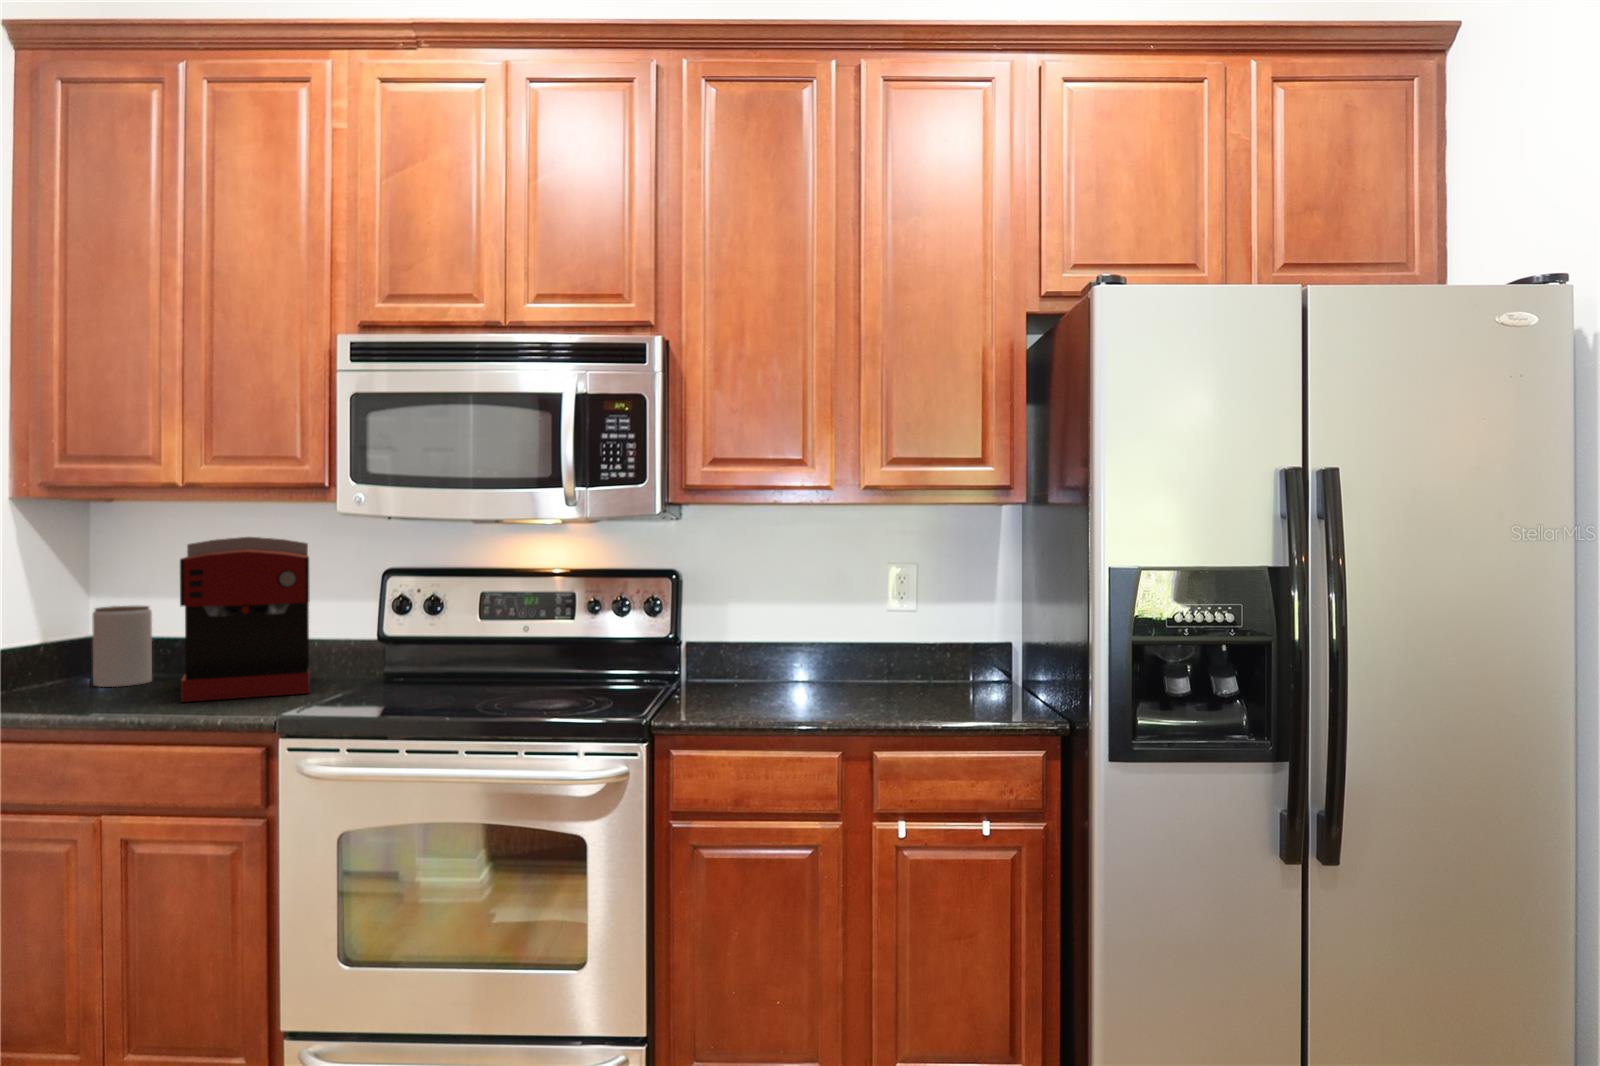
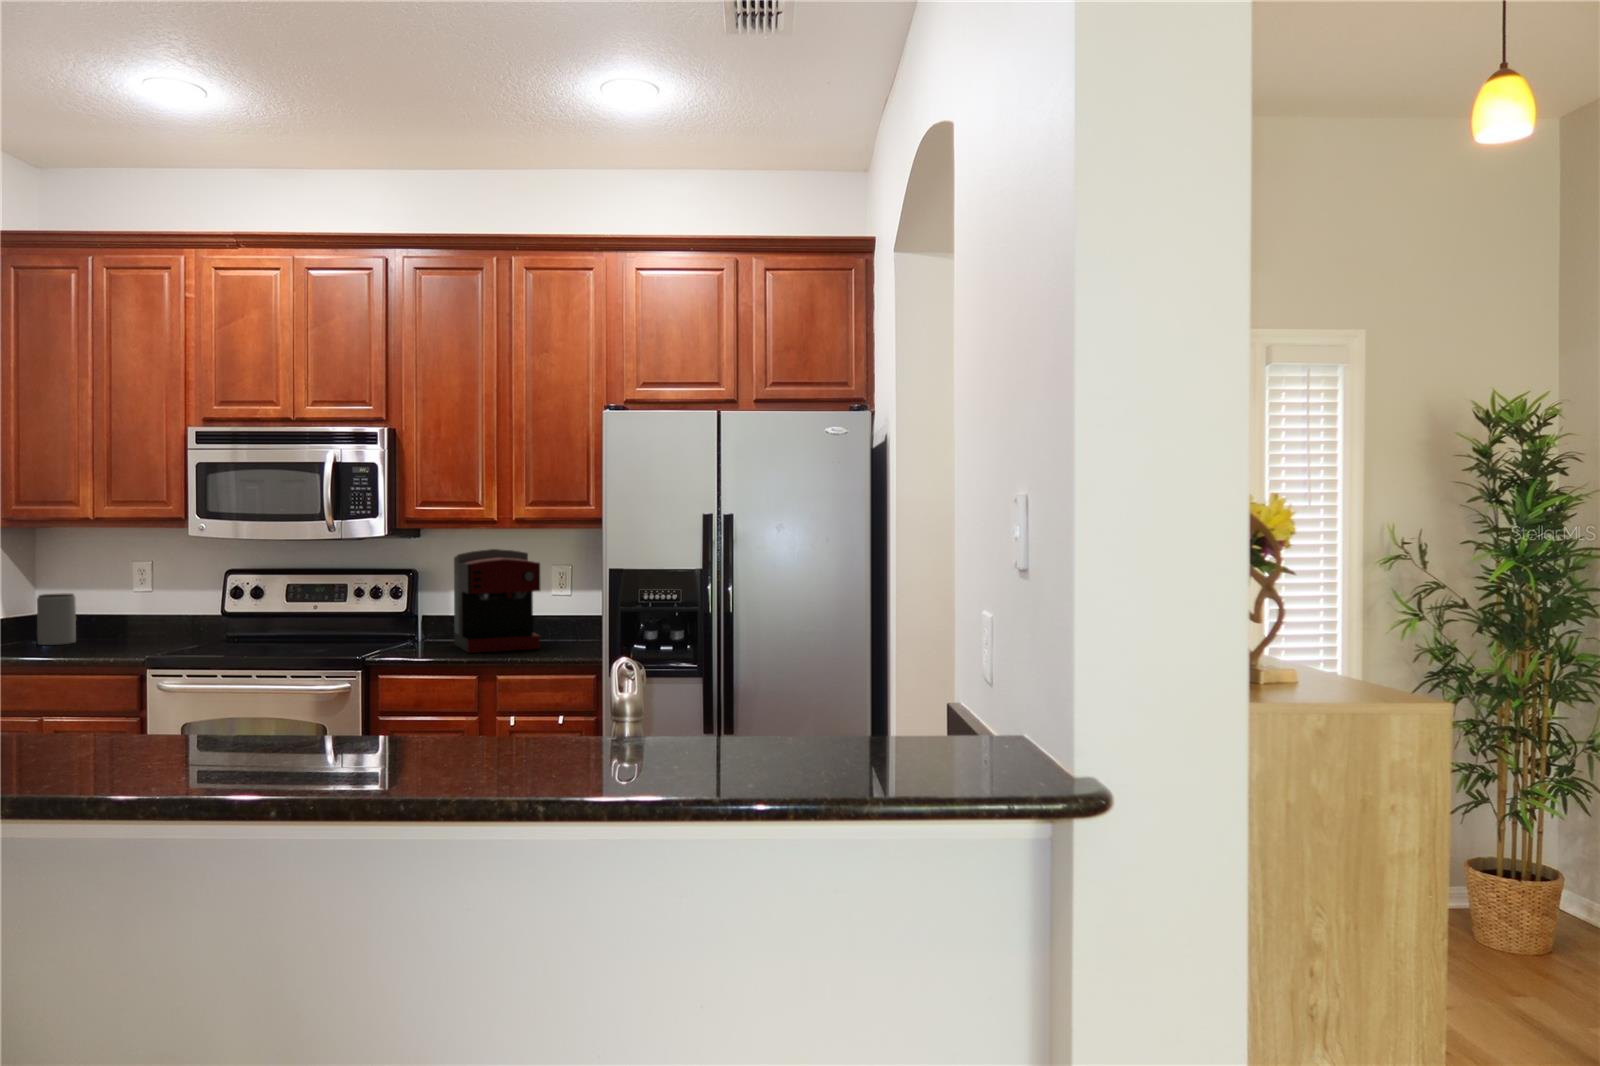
coffee maker: present [180,537,310,702] -> present [454,549,540,653]

